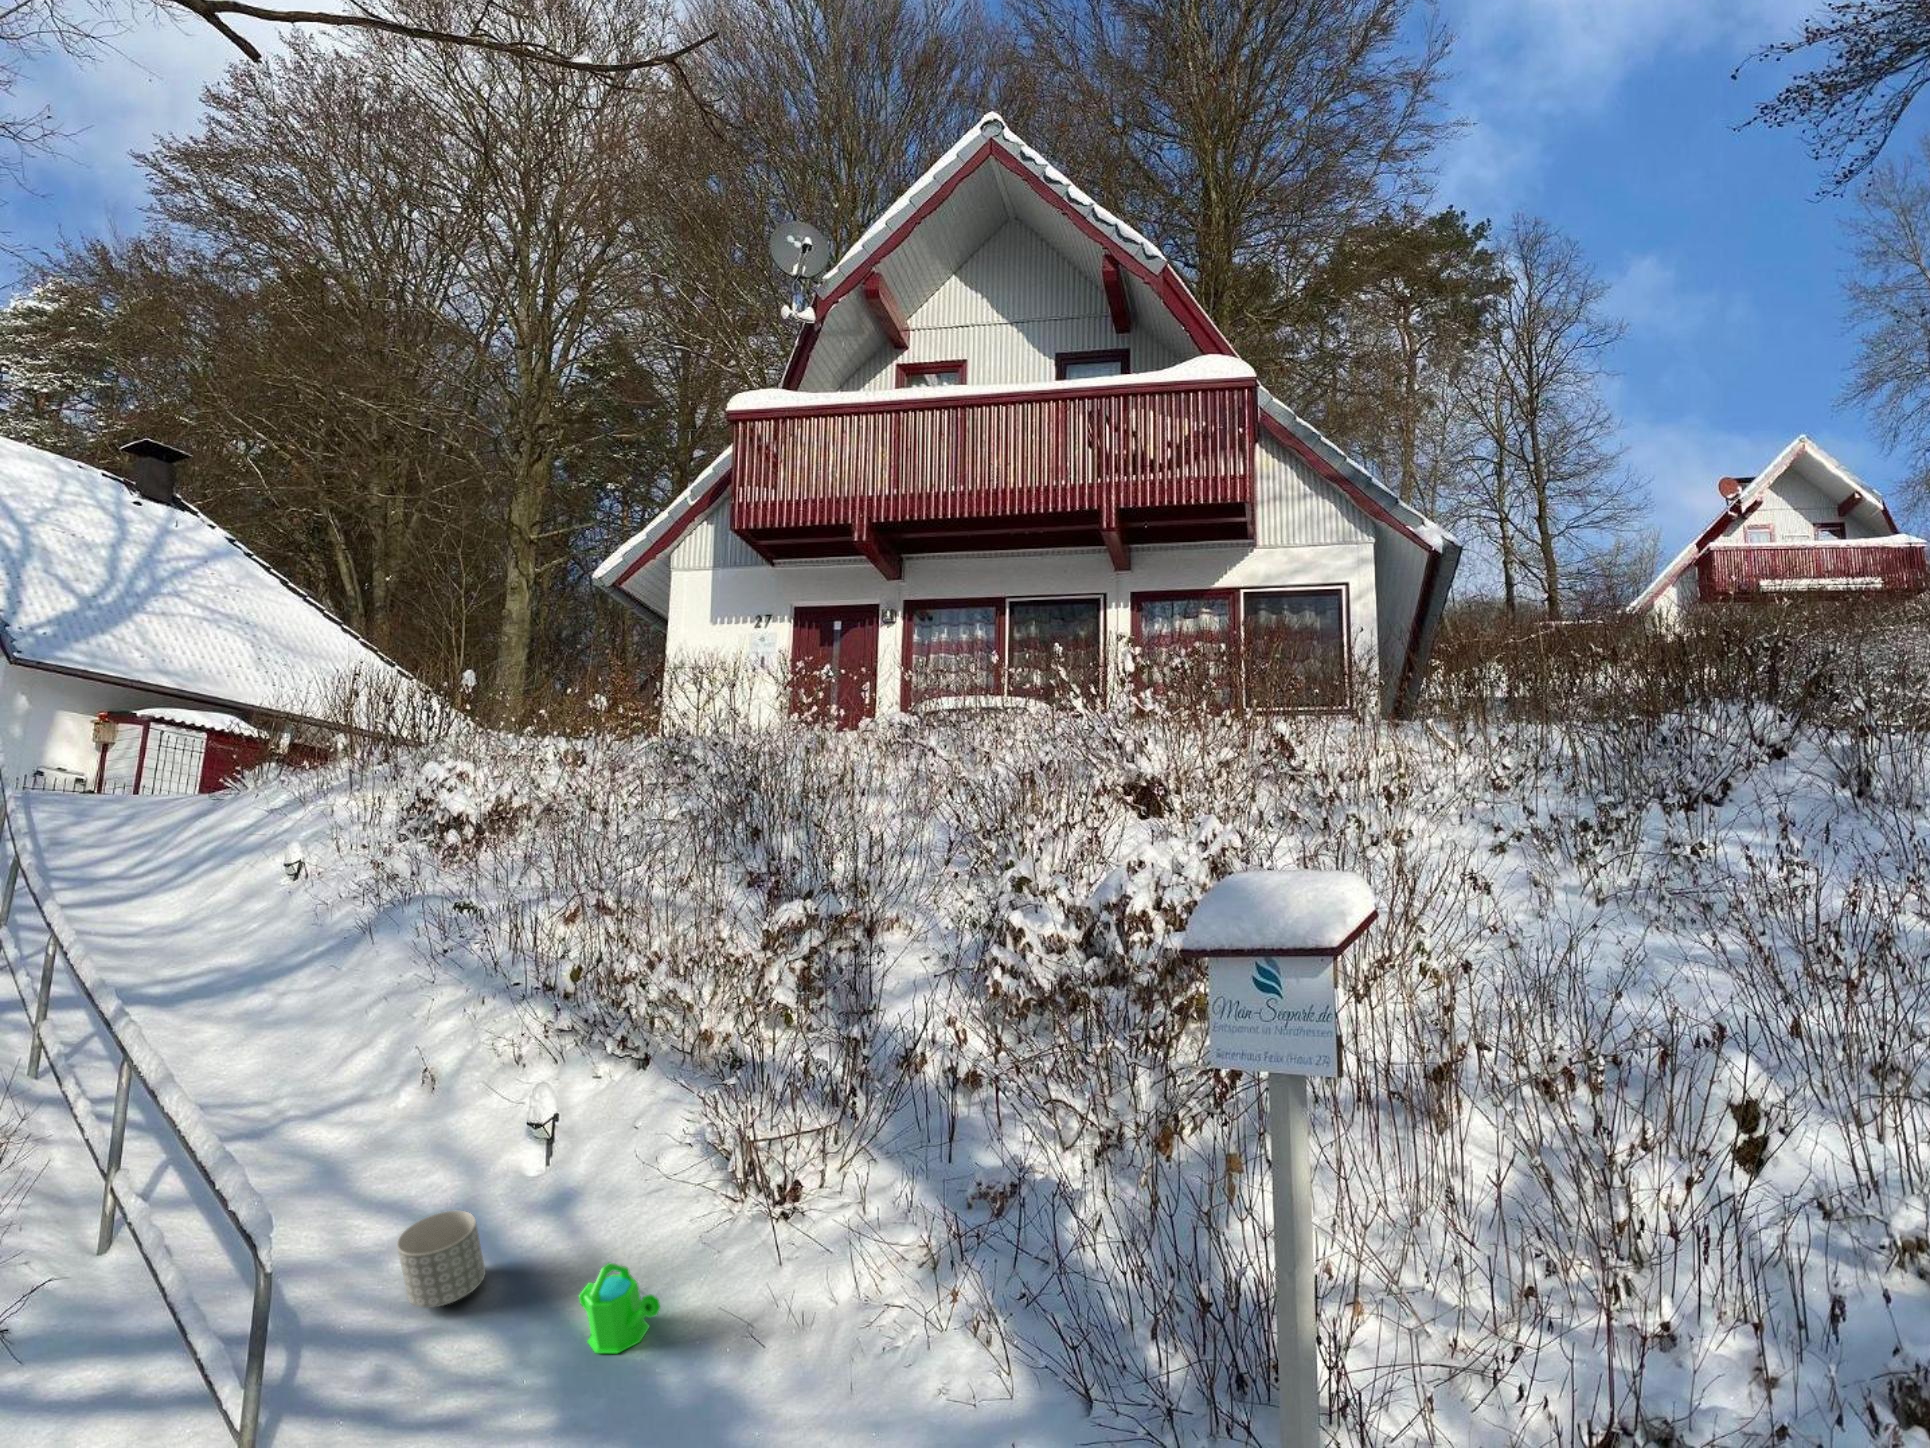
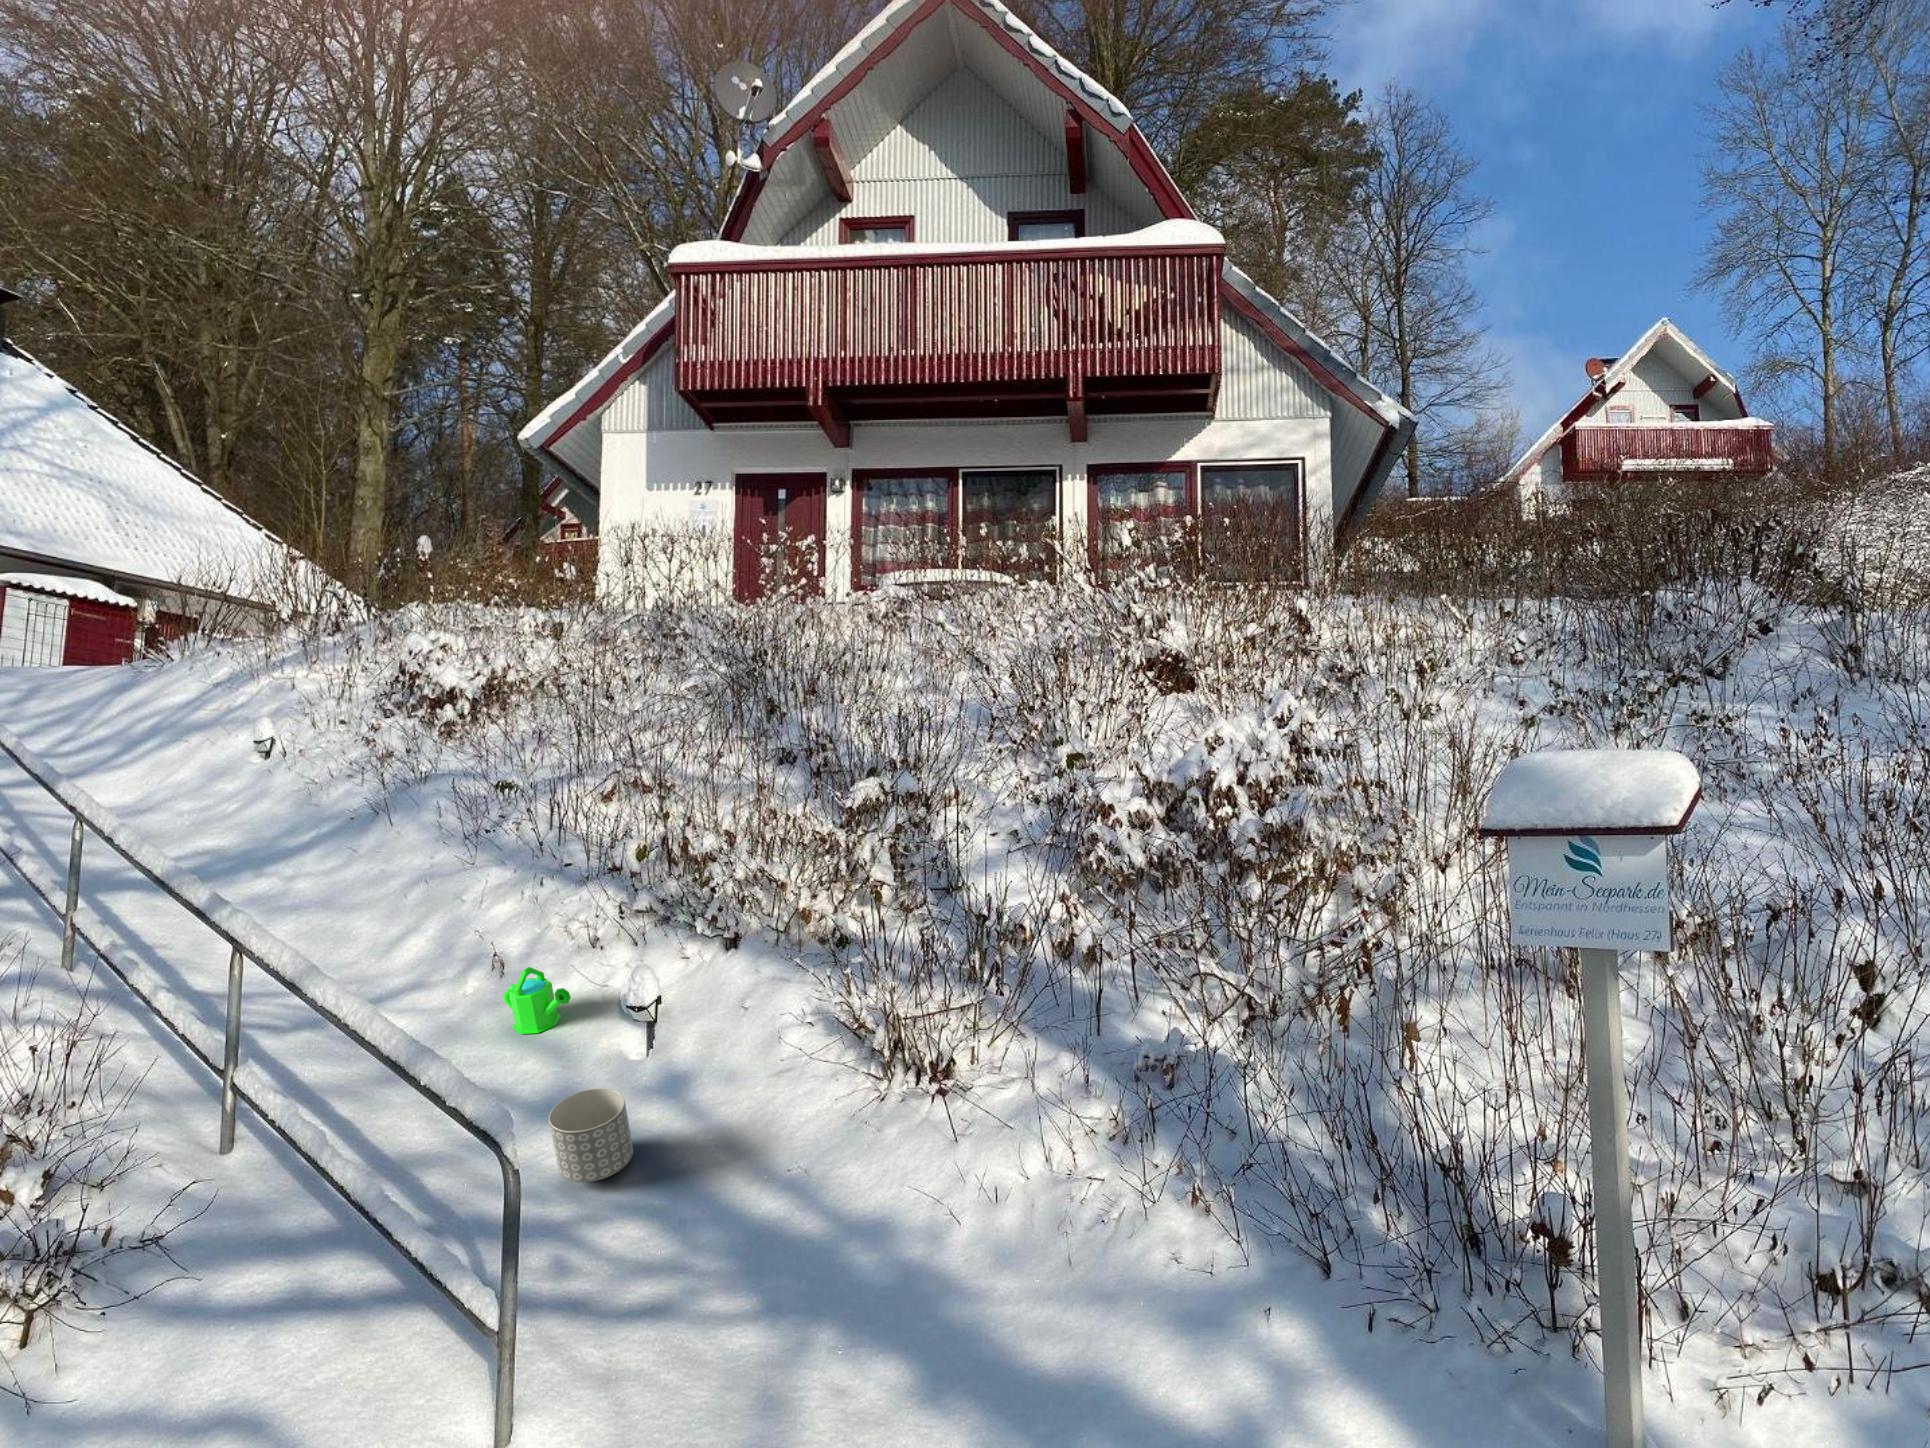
watering can: present [579,1263,660,1354] -> present [503,967,571,1034]

